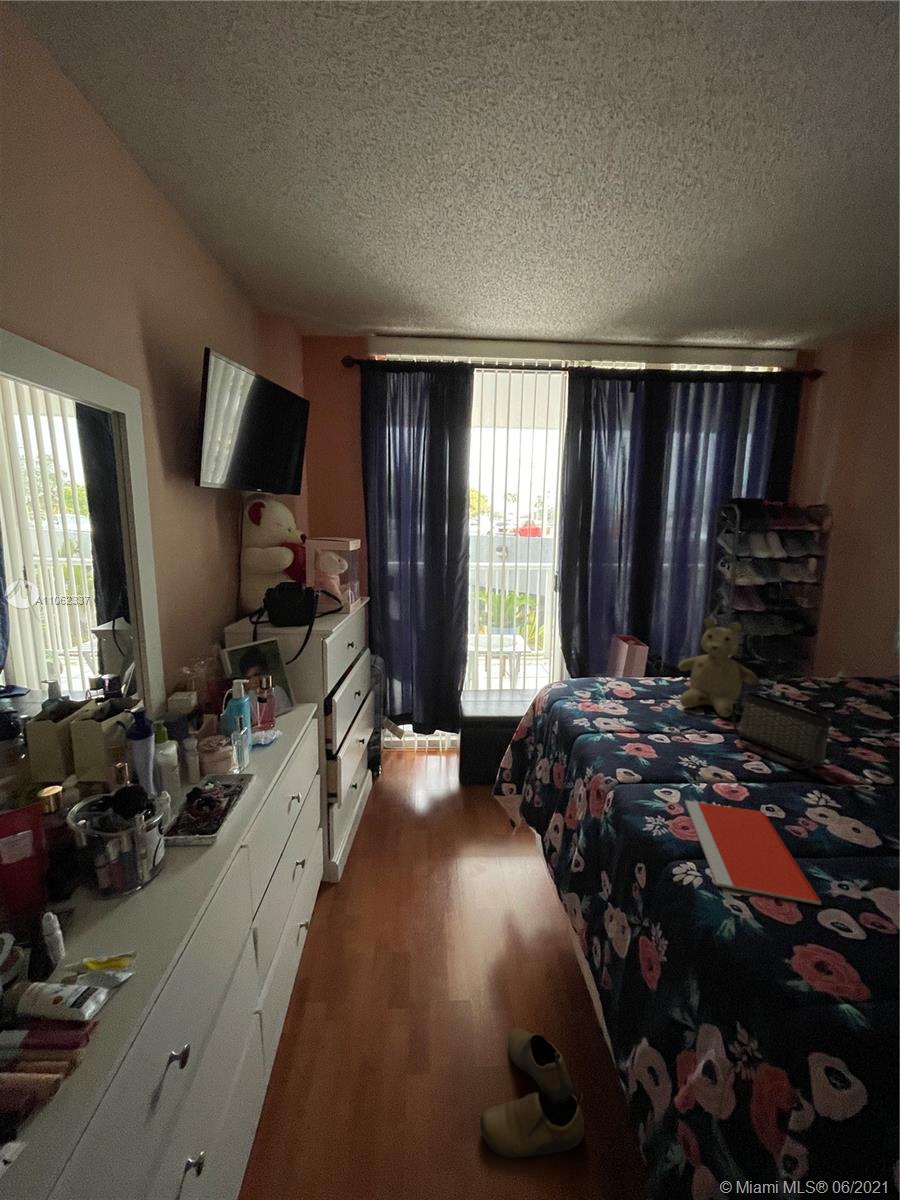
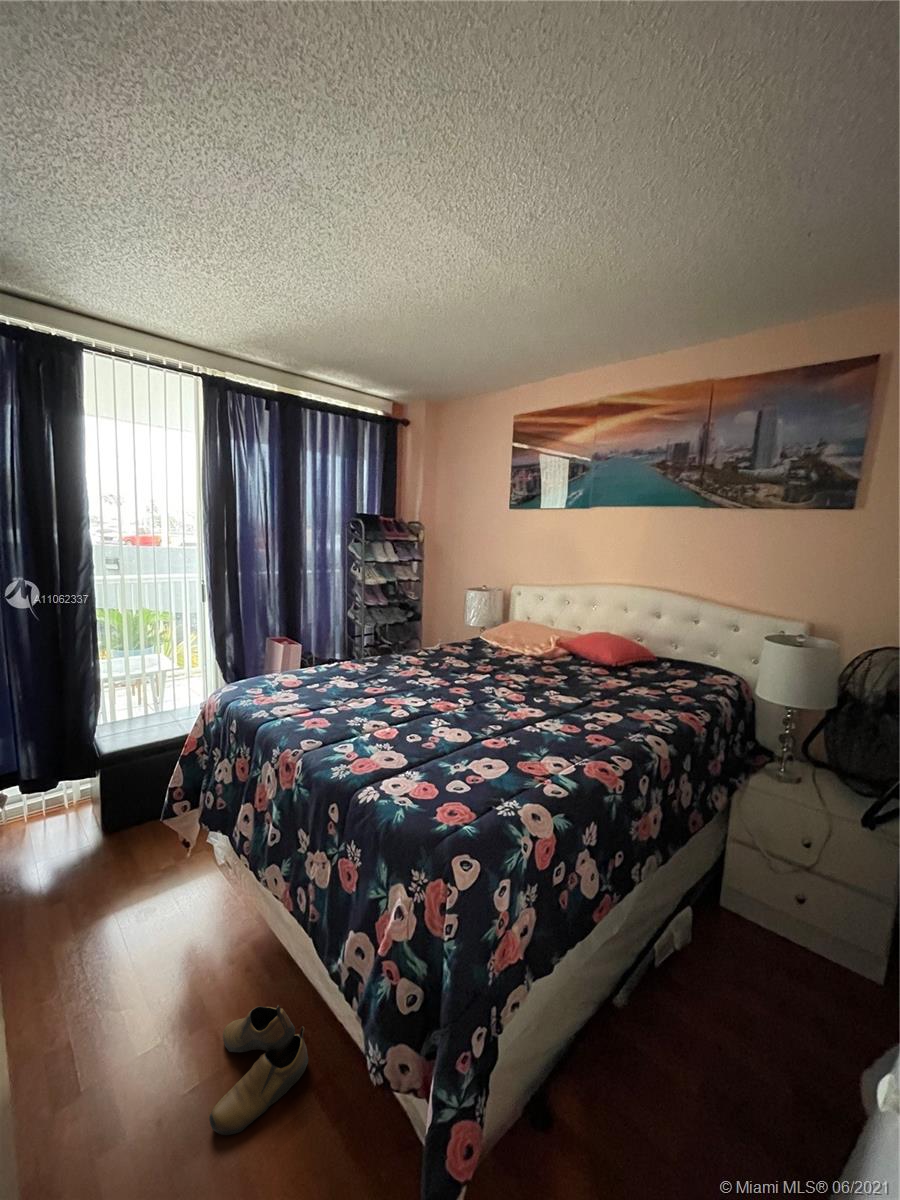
teddy bear: present [678,618,758,717] -> none [334,609,392,686]
handbag: present [732,692,831,769] -> none [379,661,439,708]
notebook: present [685,800,821,905] -> none [357,740,447,793]

